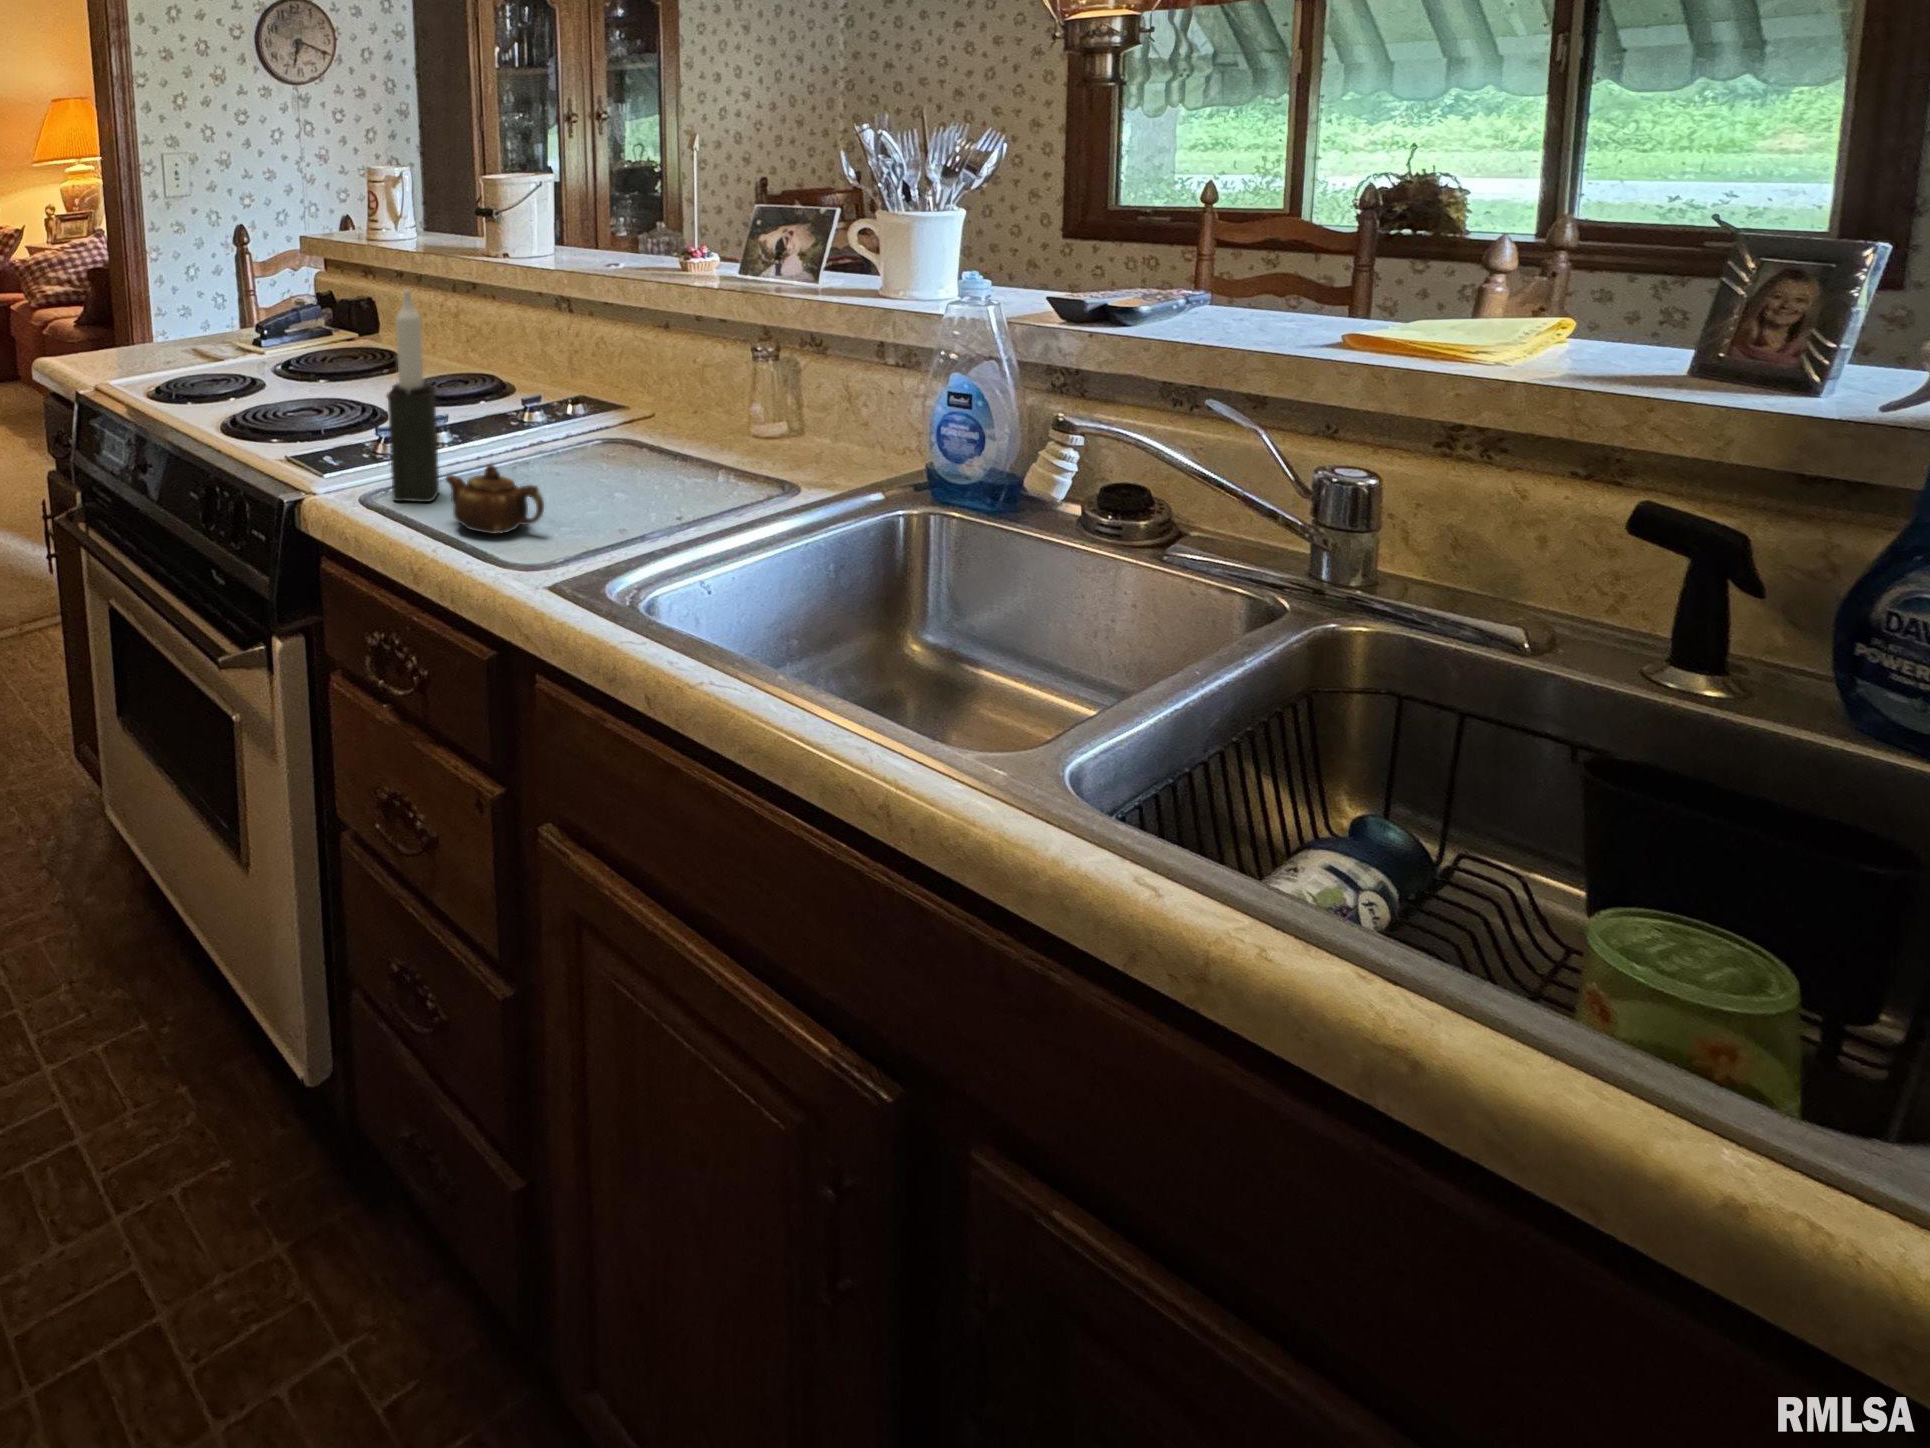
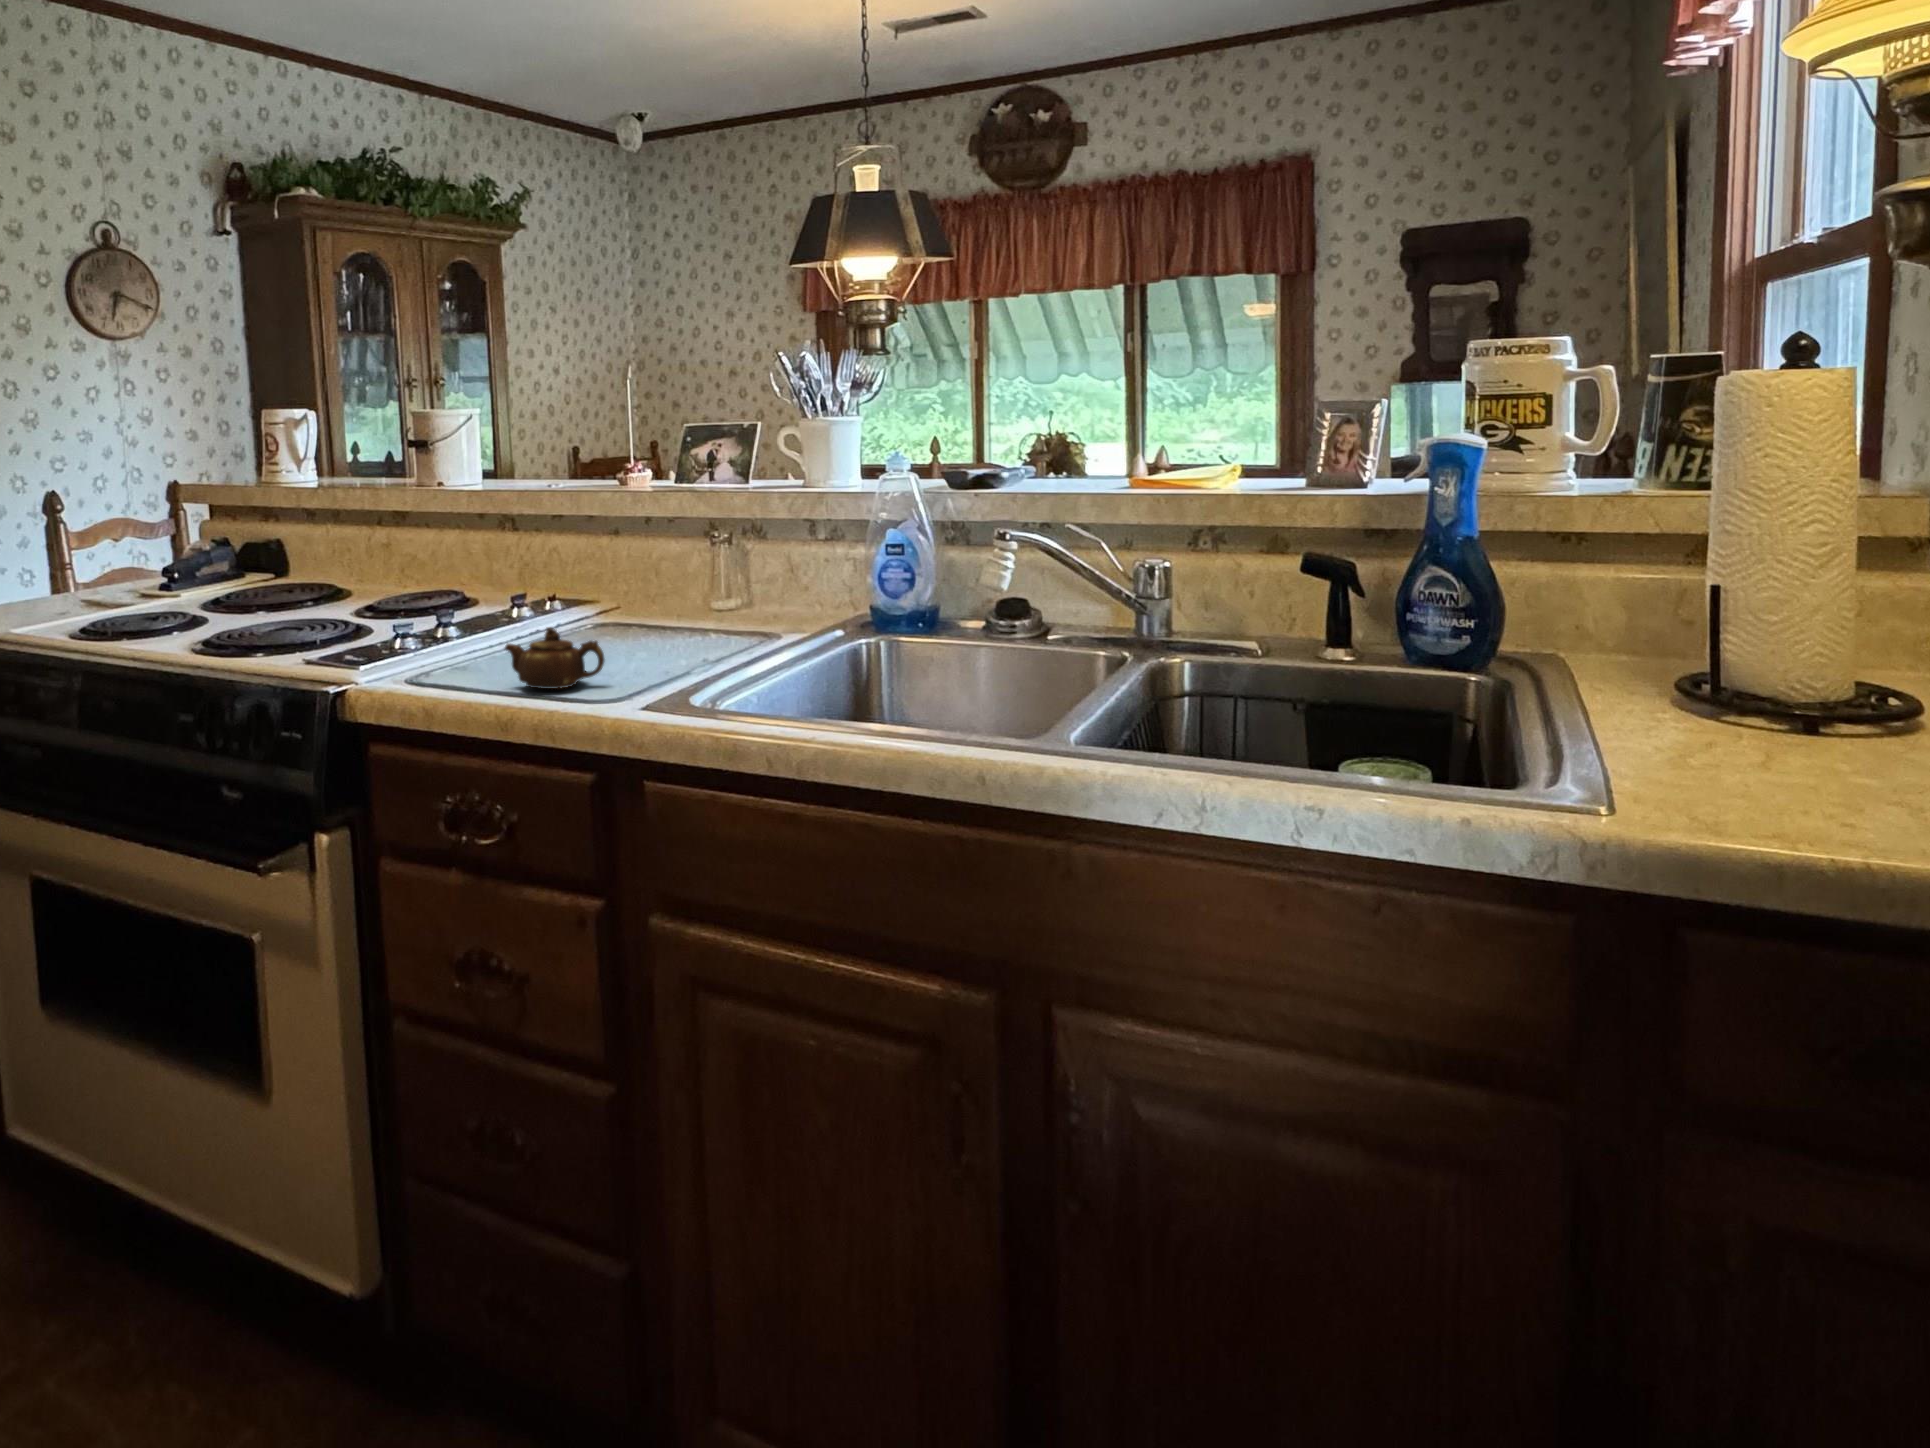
candle: present [388,289,439,502] -> none [431,477,480,682]

